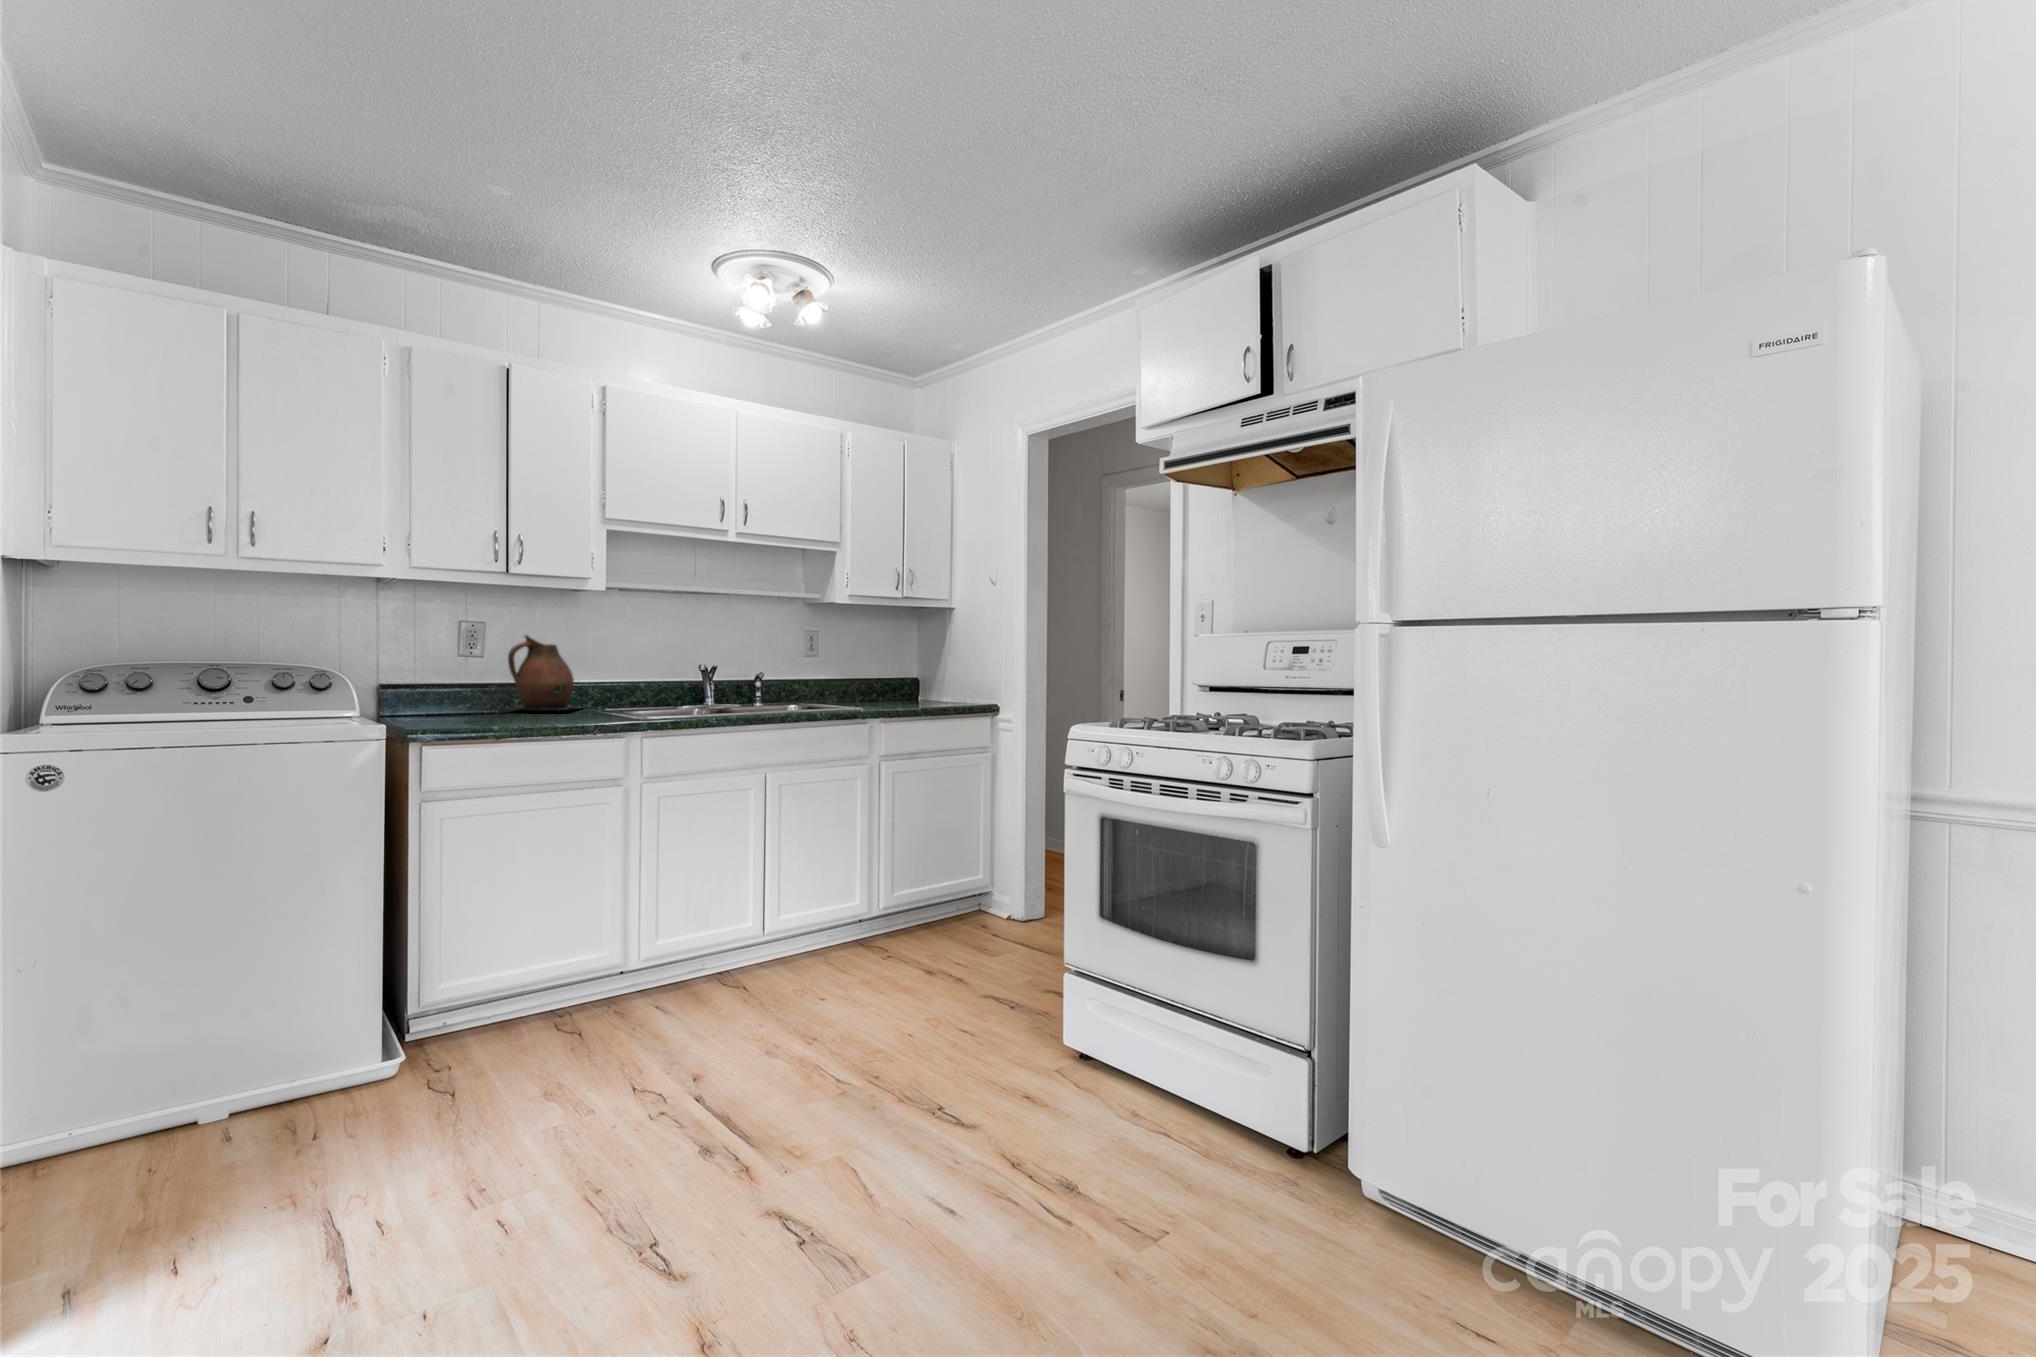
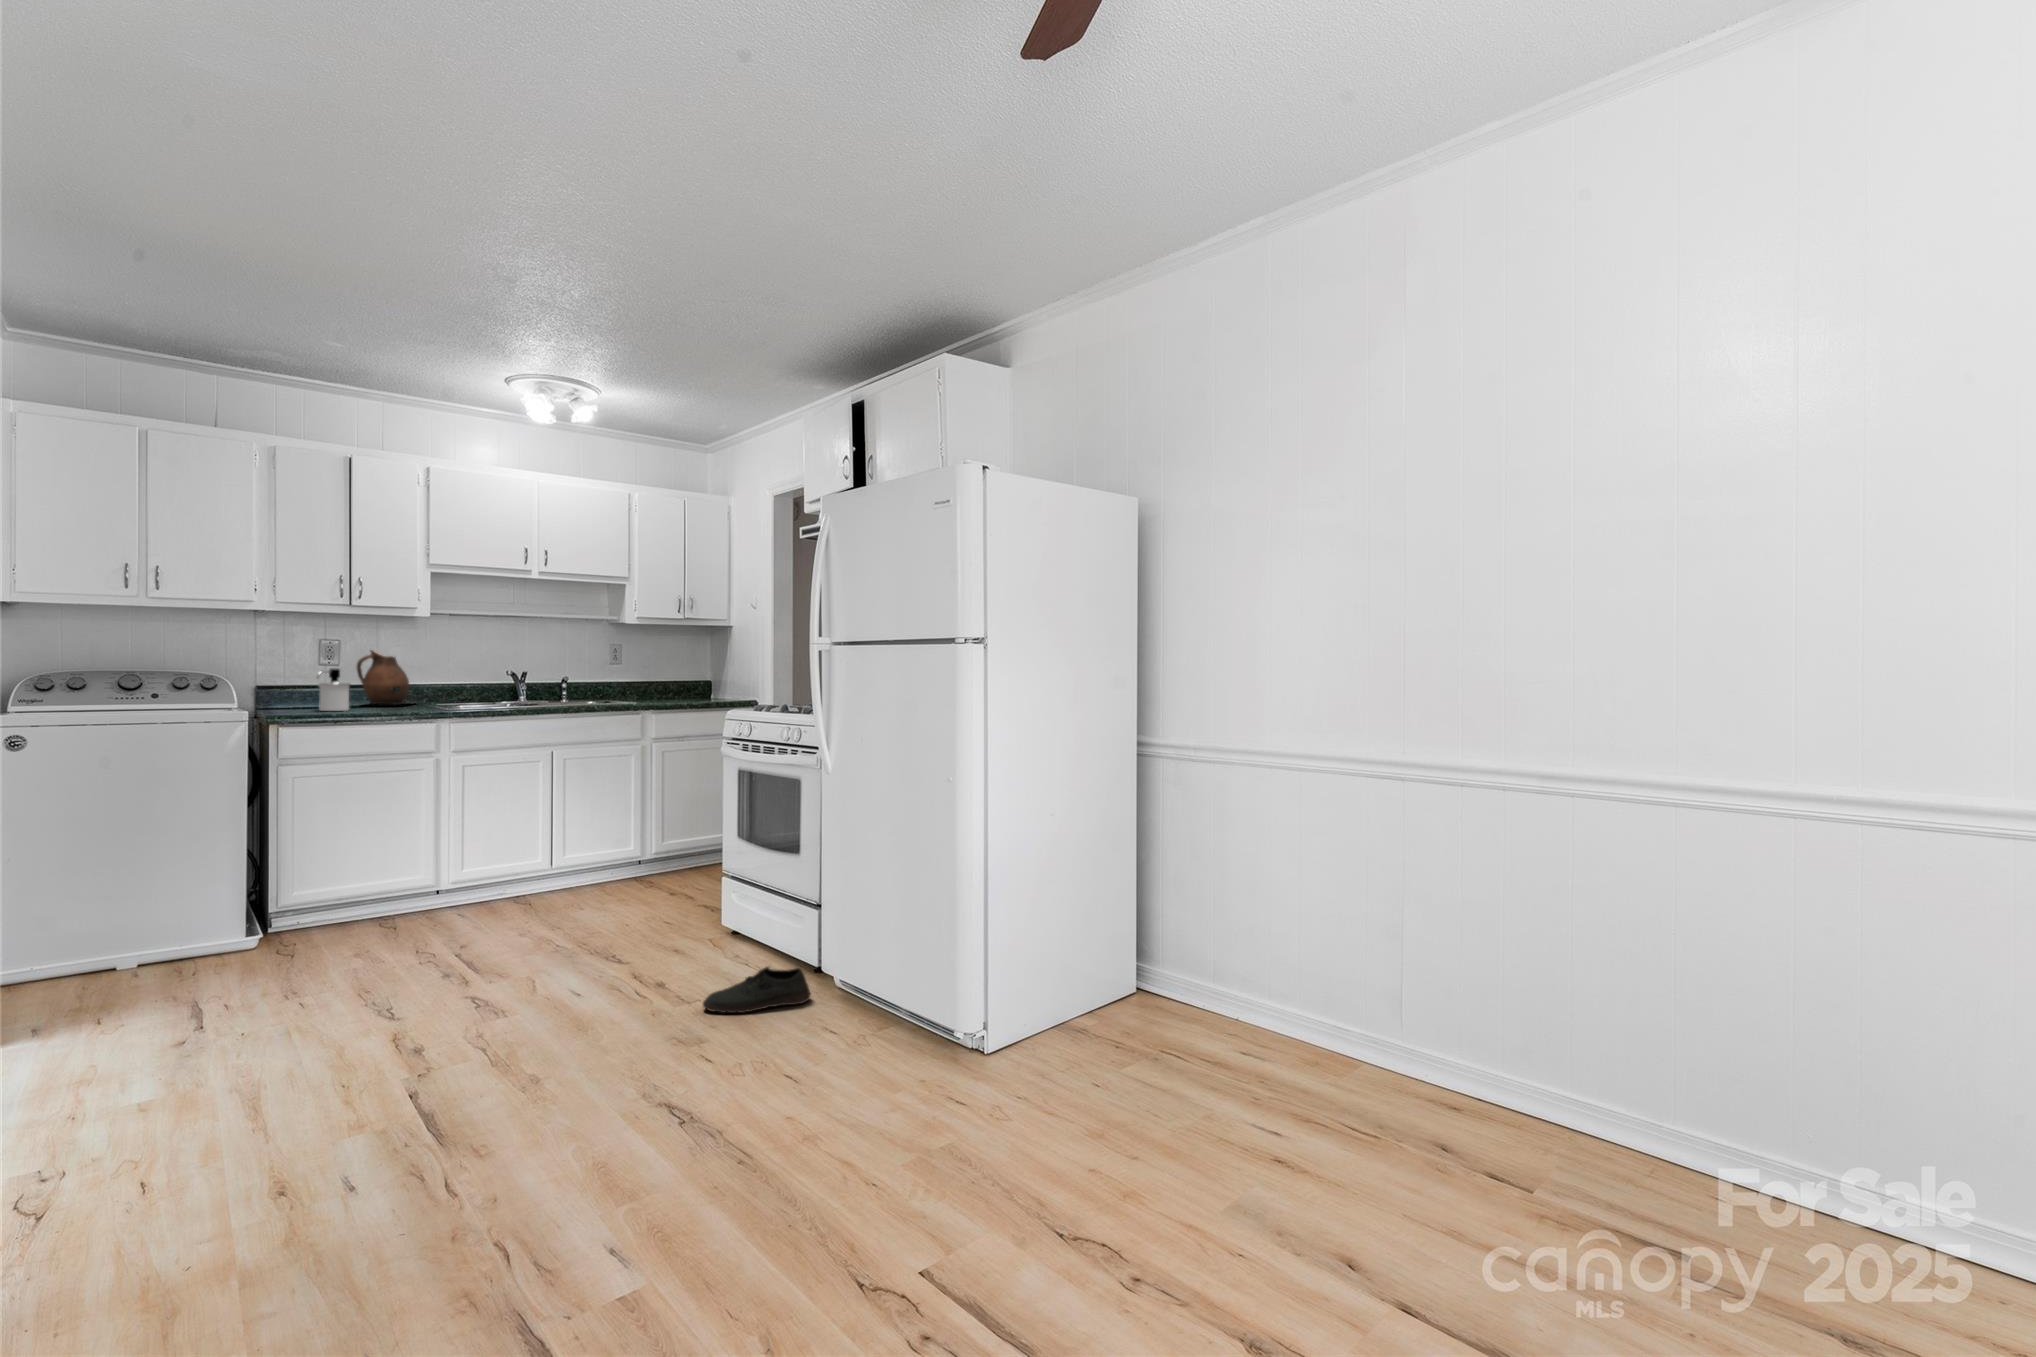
soap dispenser: none [466,661,507,720] -> present [317,669,350,711]
shoe: none [1184,1167,1350,1265] -> present [703,967,810,1013]

